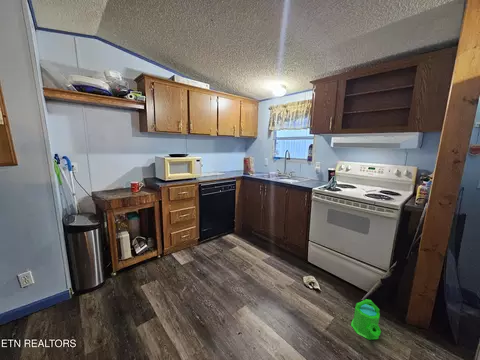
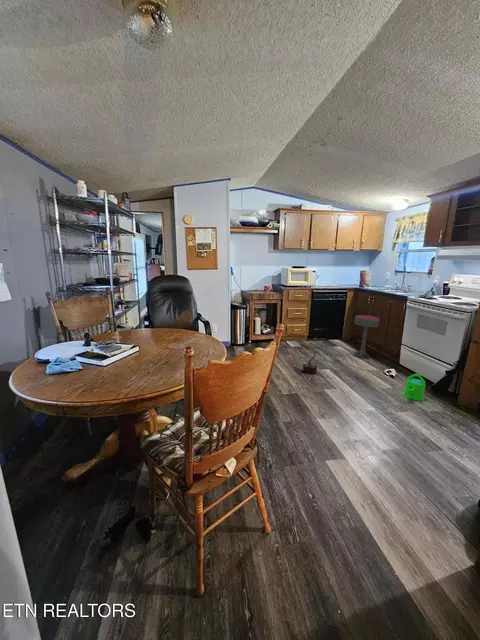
bar stool: none [256,210,282,262] -> present [354,315,380,358]
potted plant: none [204,271,260,335] -> present [299,338,333,374]

